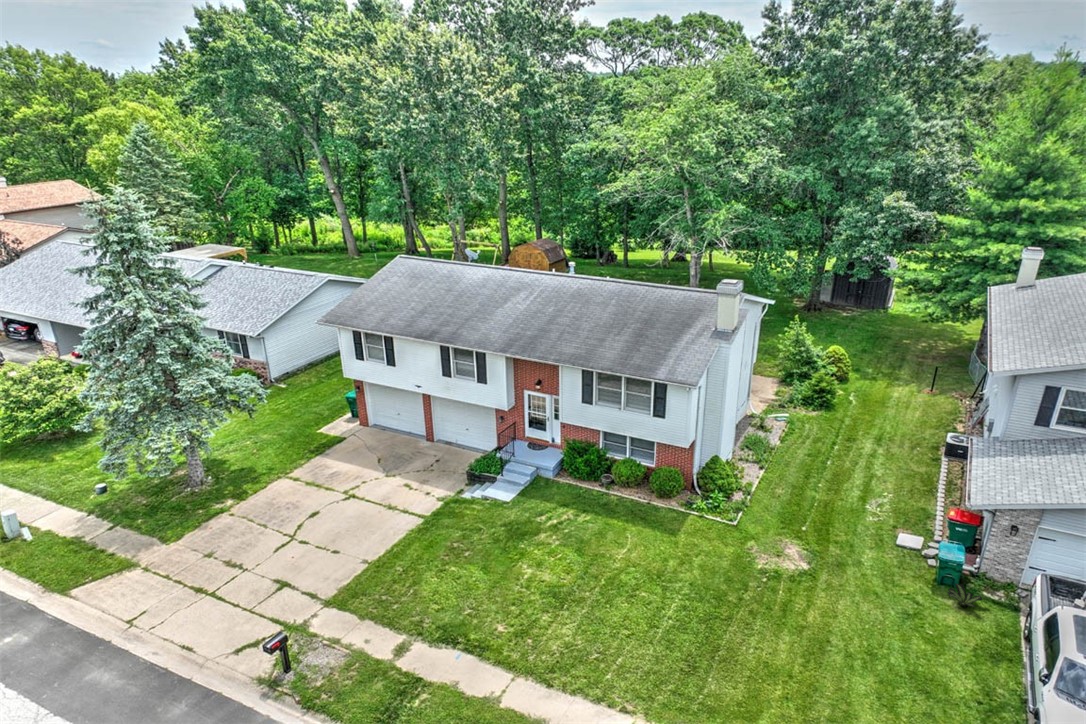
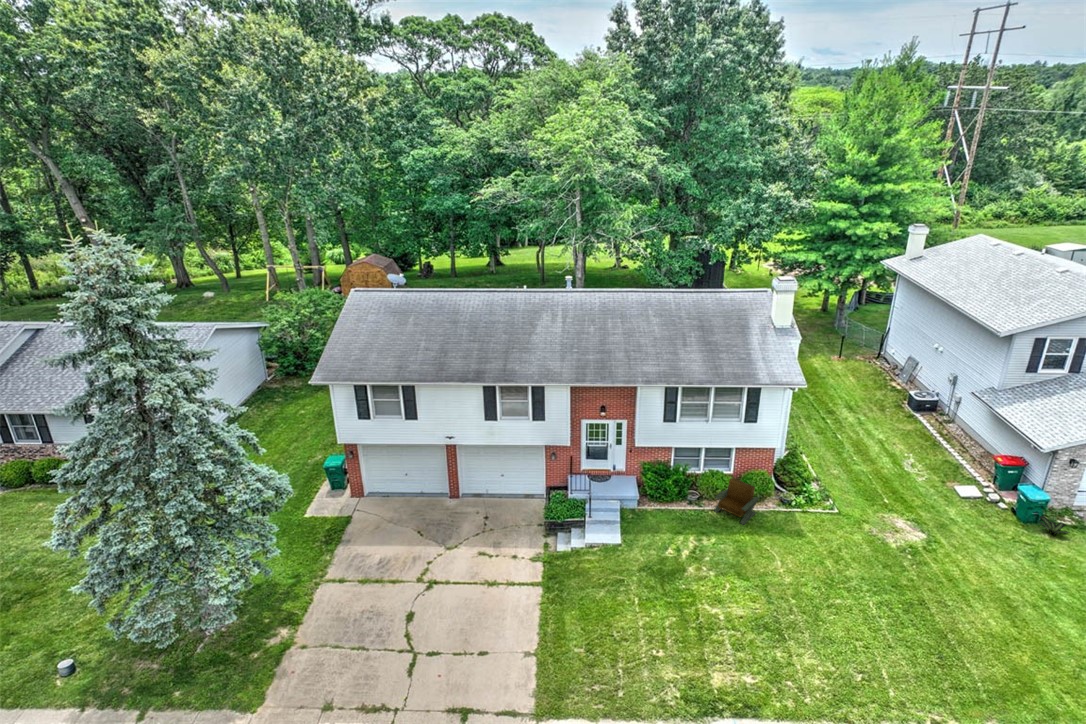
lounge chair: none [617,469,656,513] -> present [714,478,759,525]

